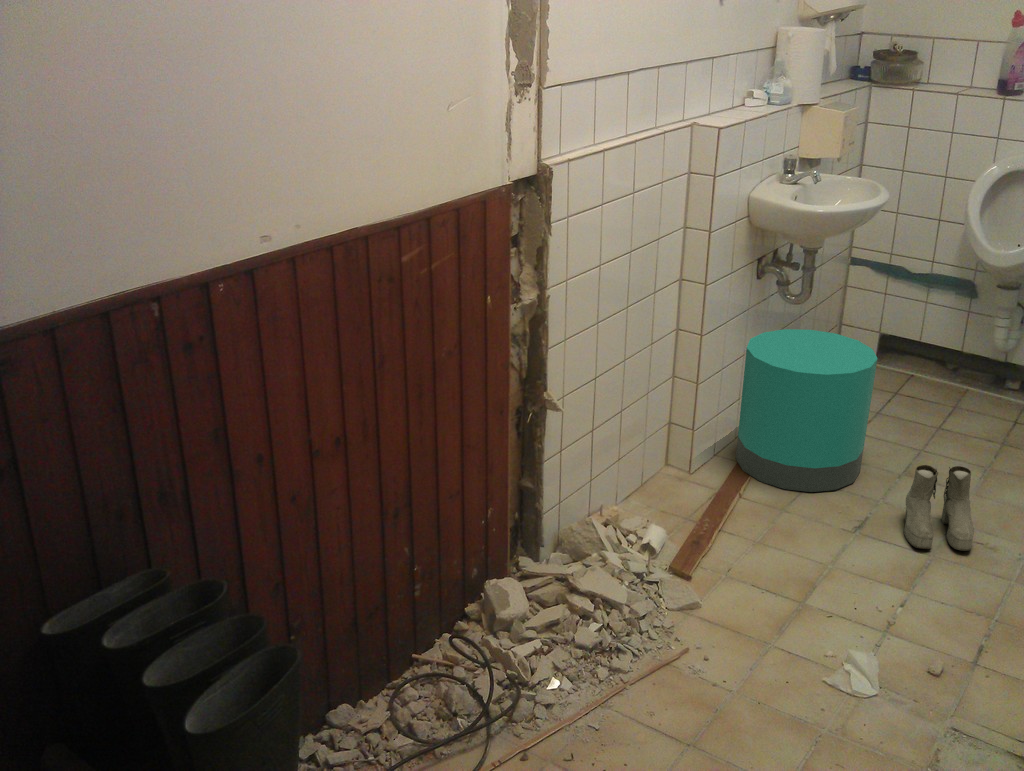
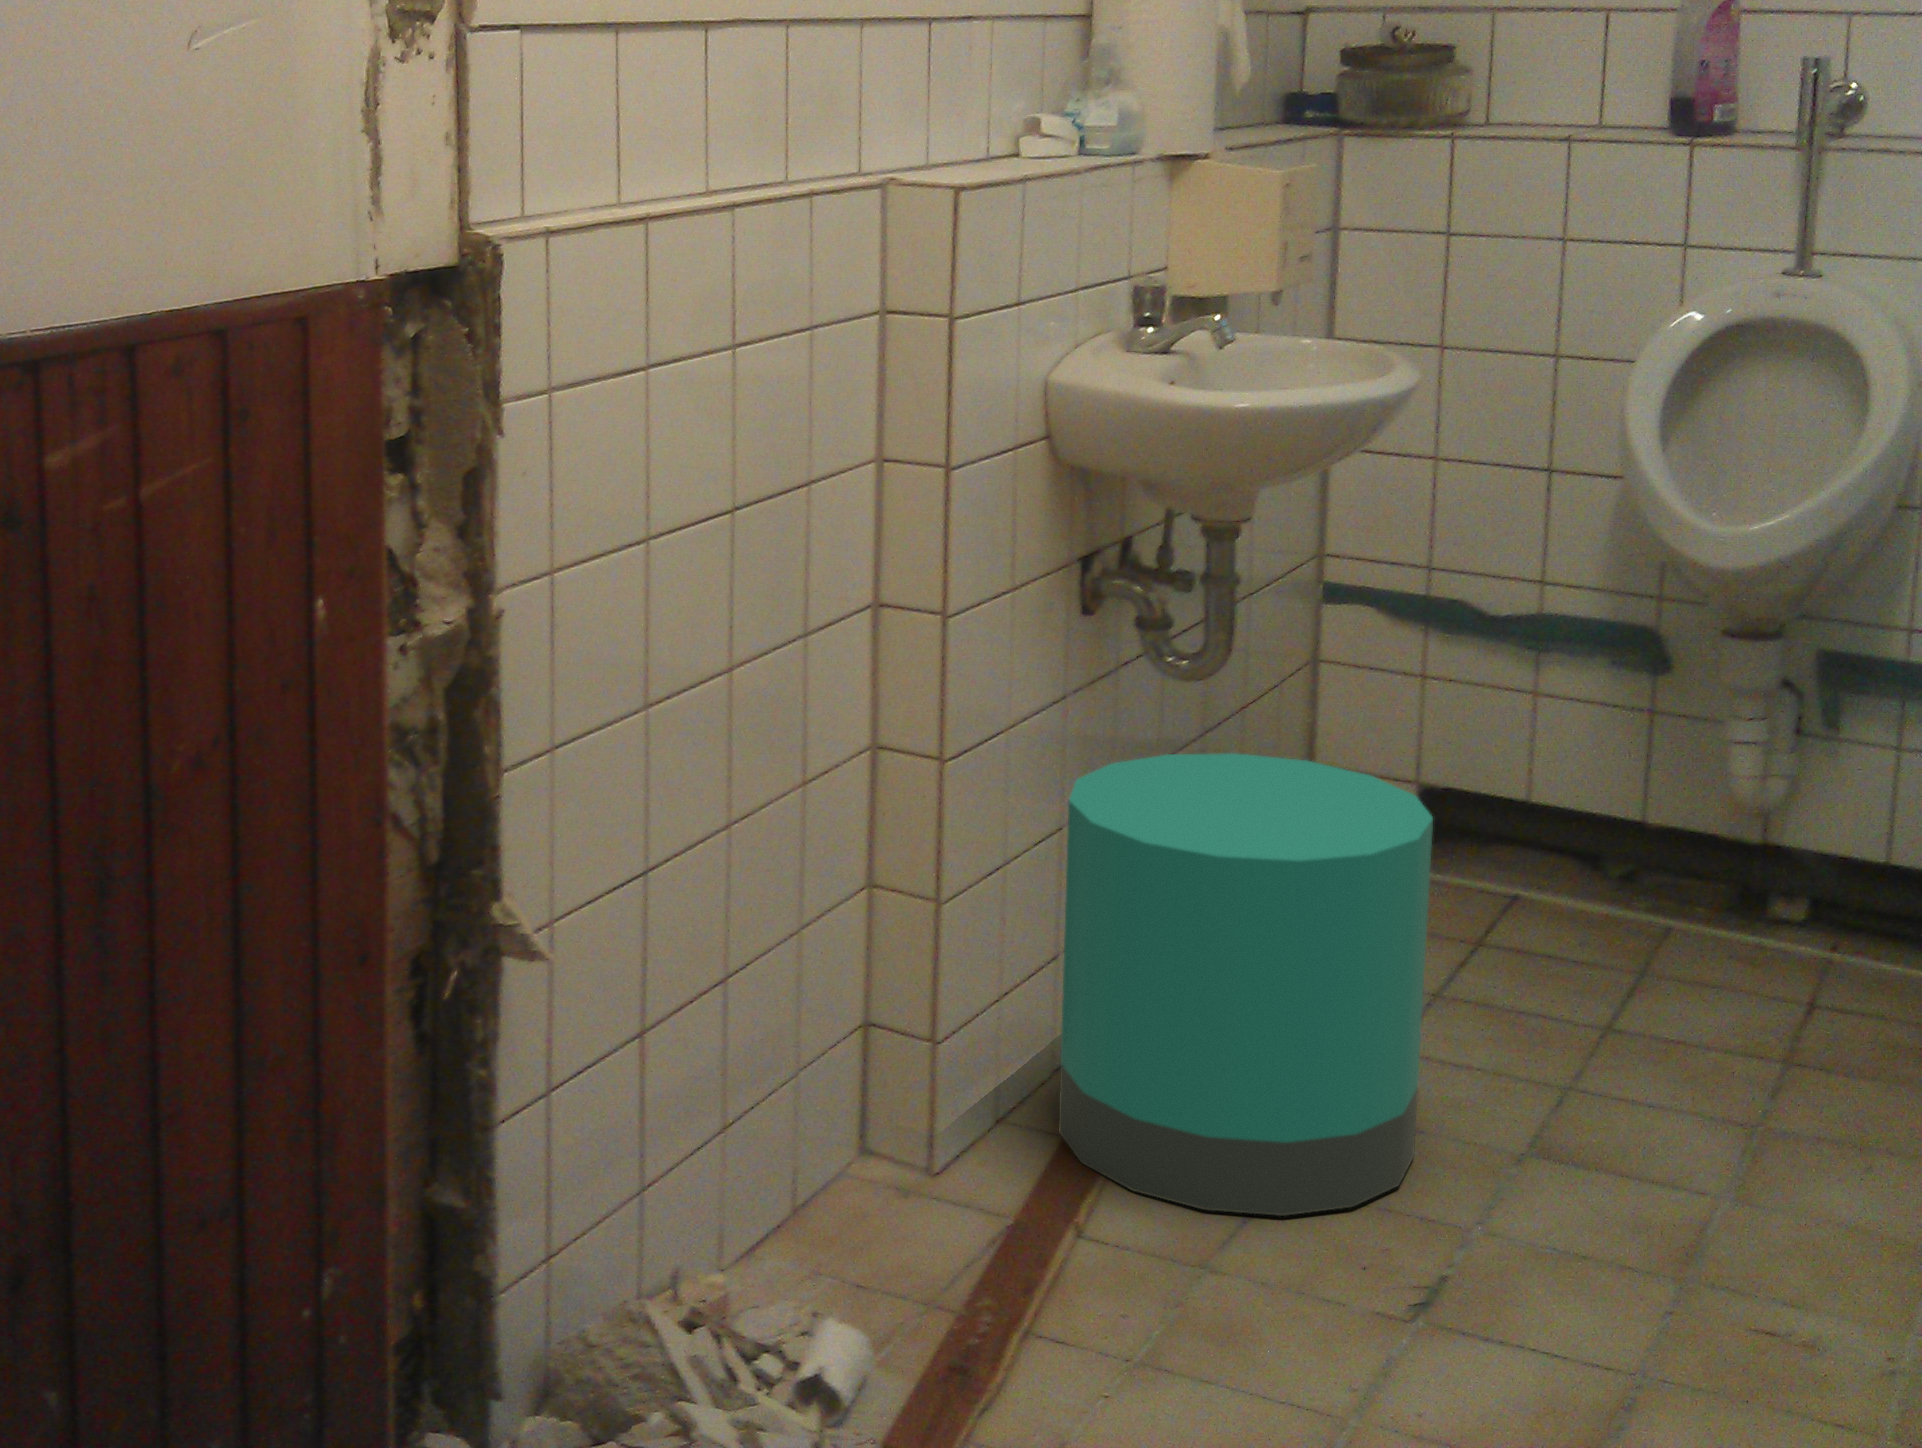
boots: present [904,465,974,551] -> none [1557,1113,1763,1364]

